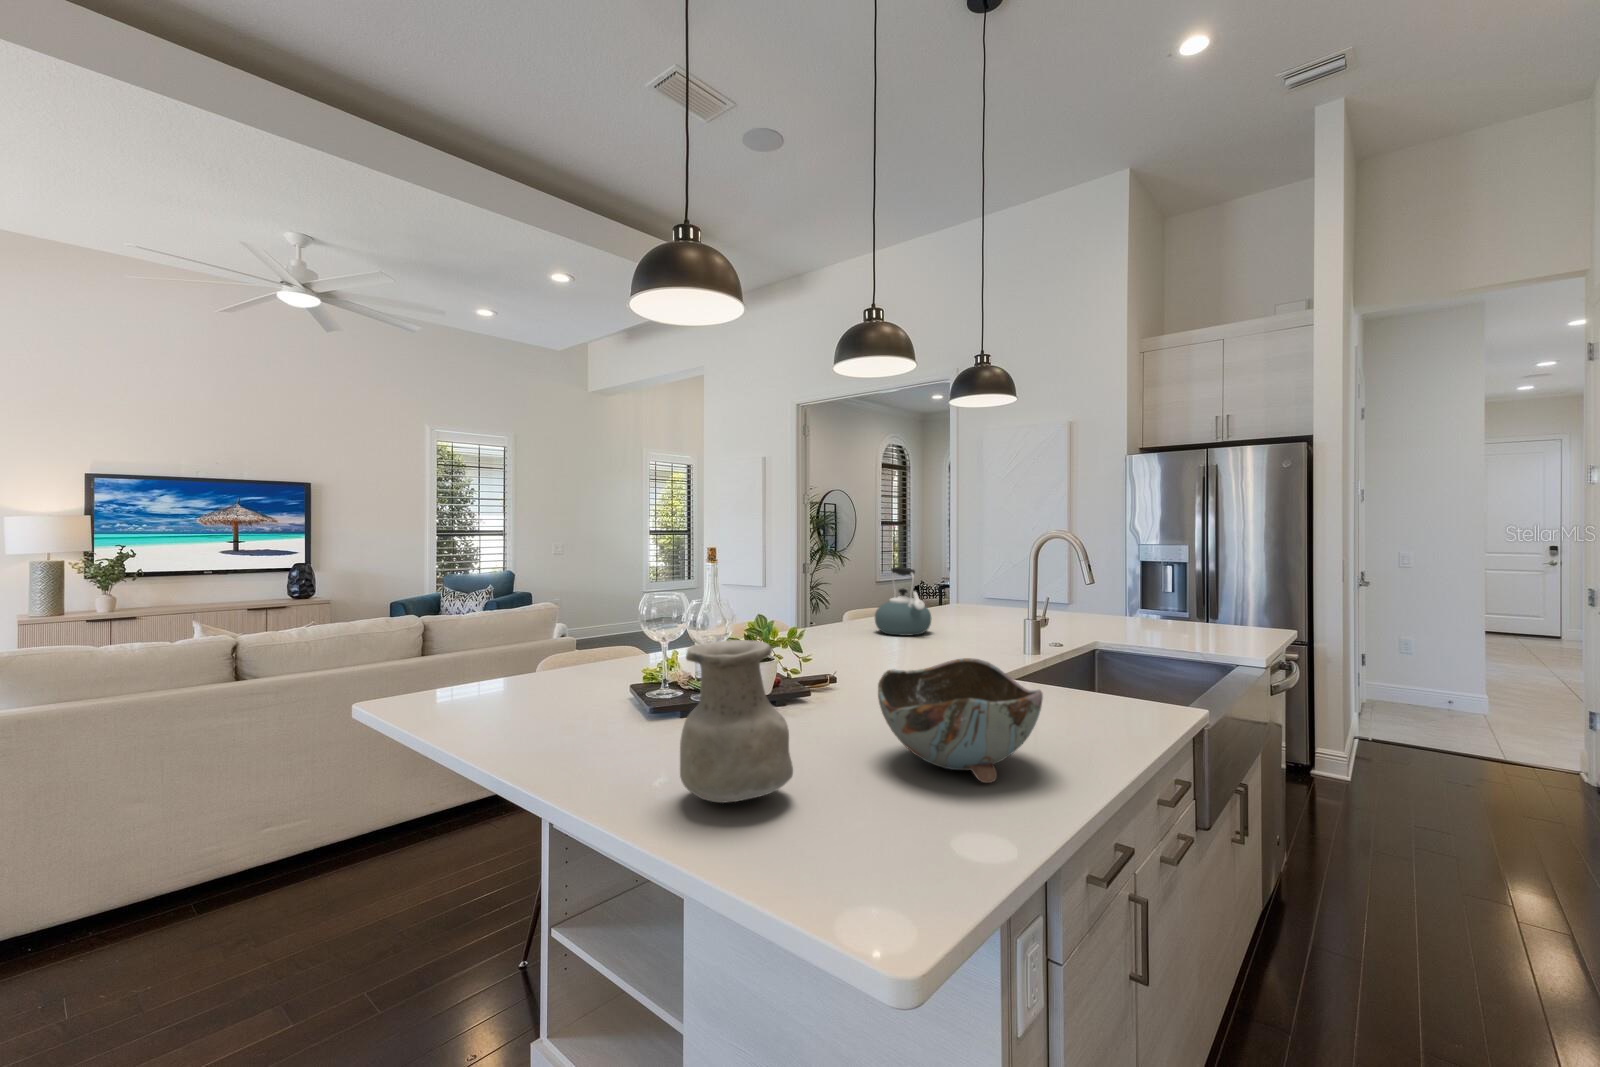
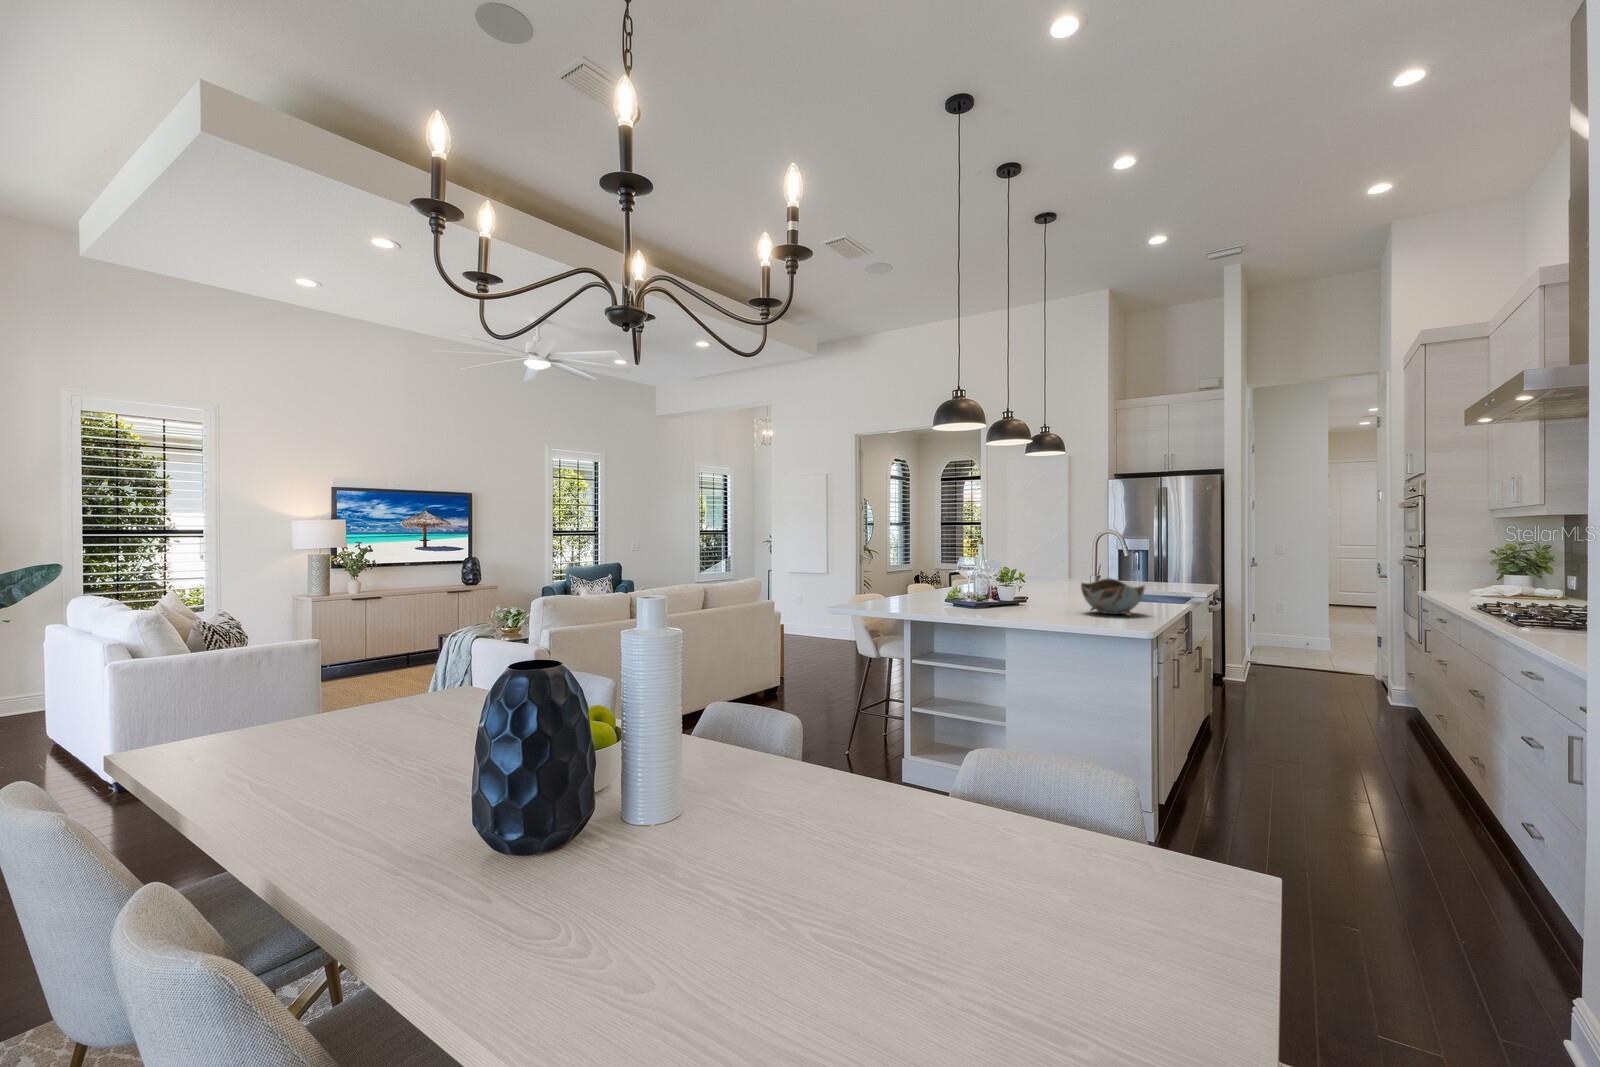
kettle: present [875,567,931,636] -> none [993,550,1026,588]
vase: present [680,640,793,803] -> none [1033,567,1074,619]

